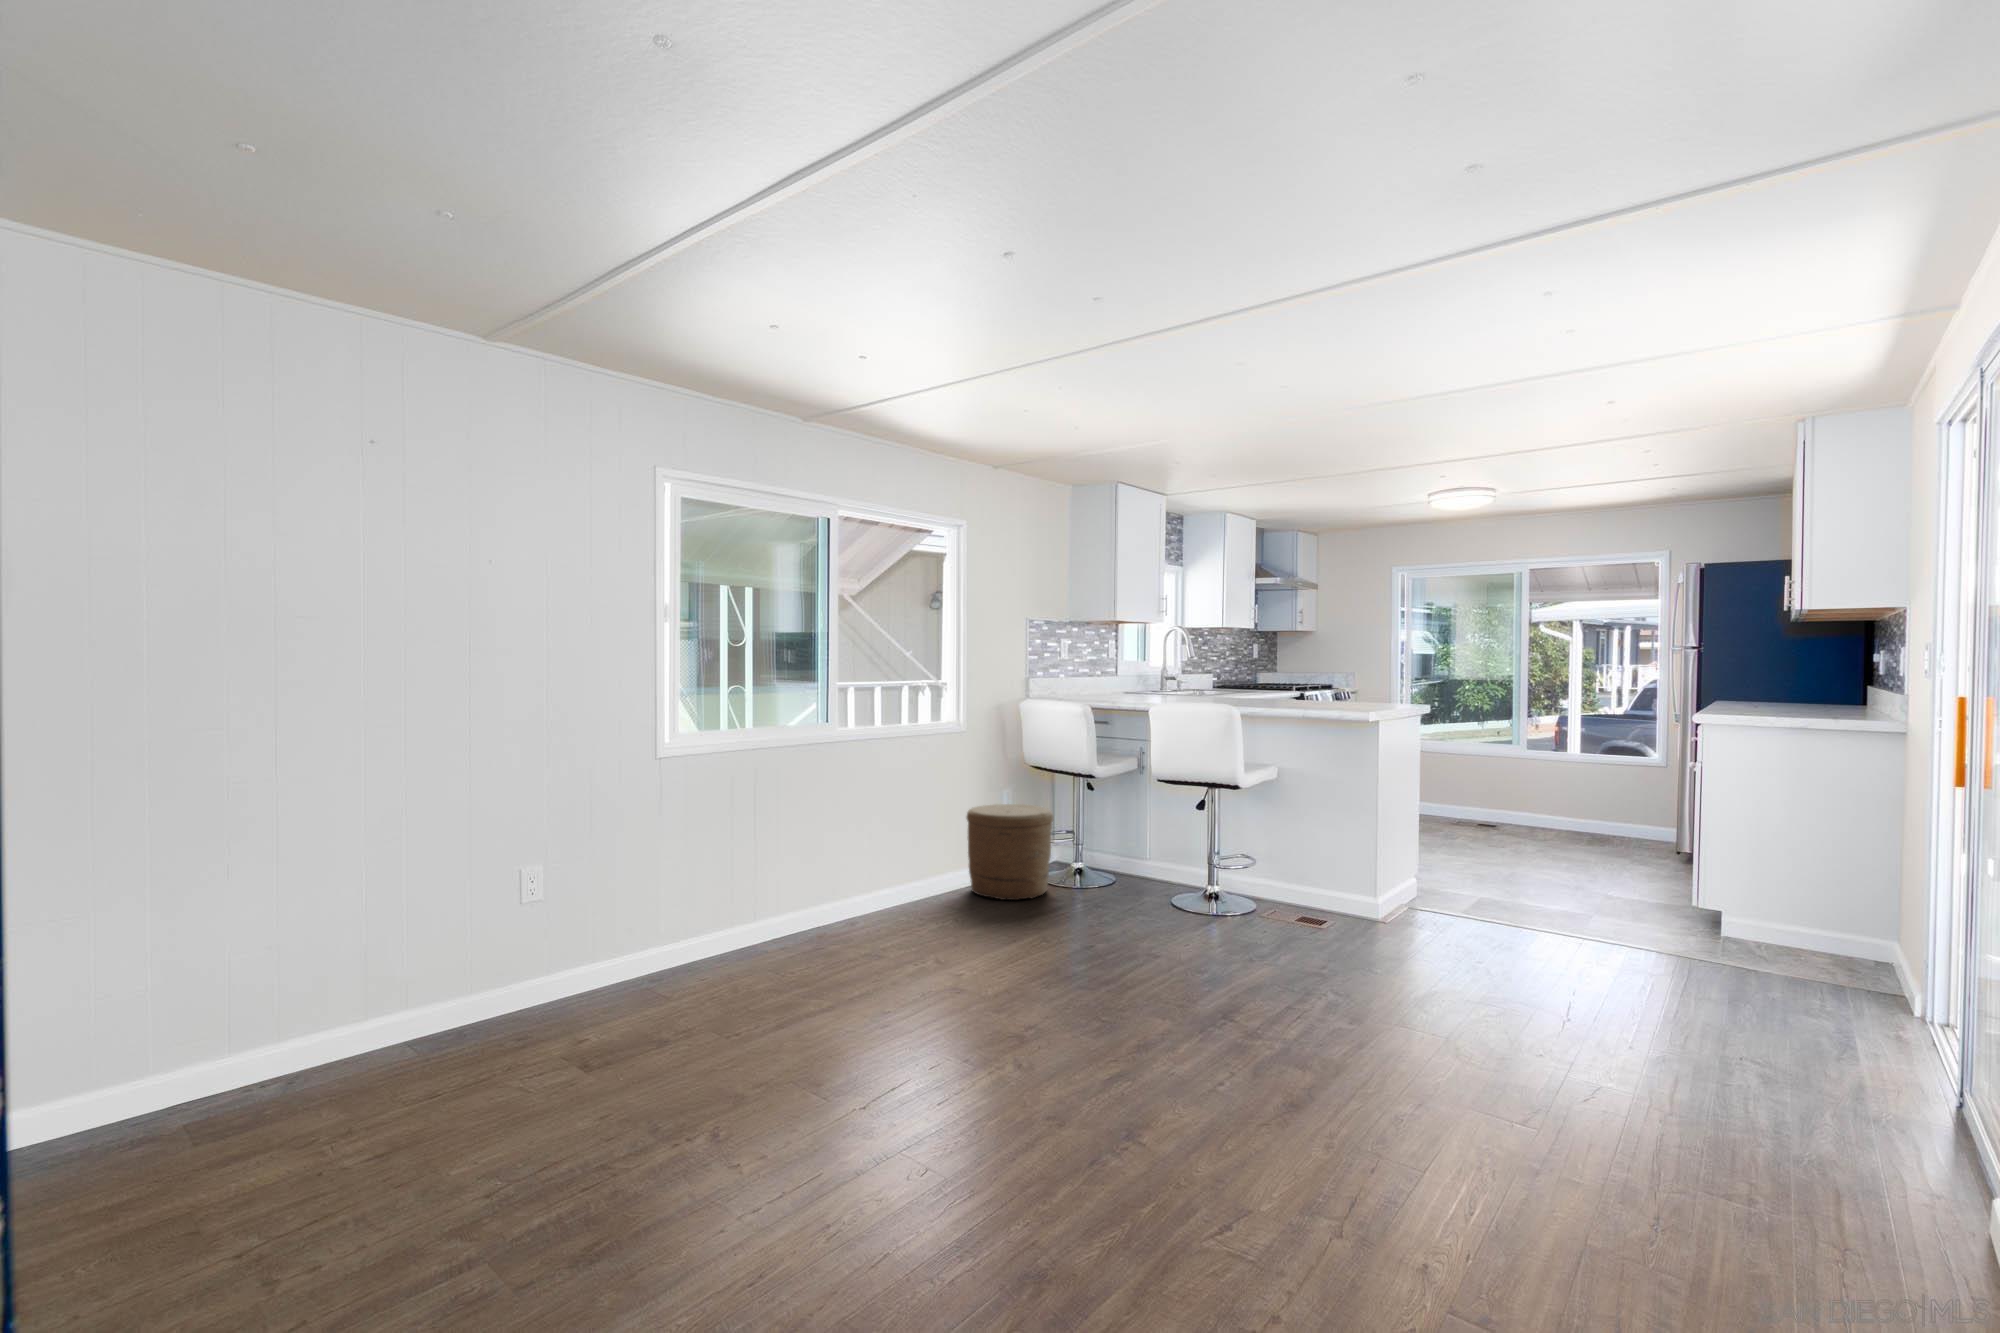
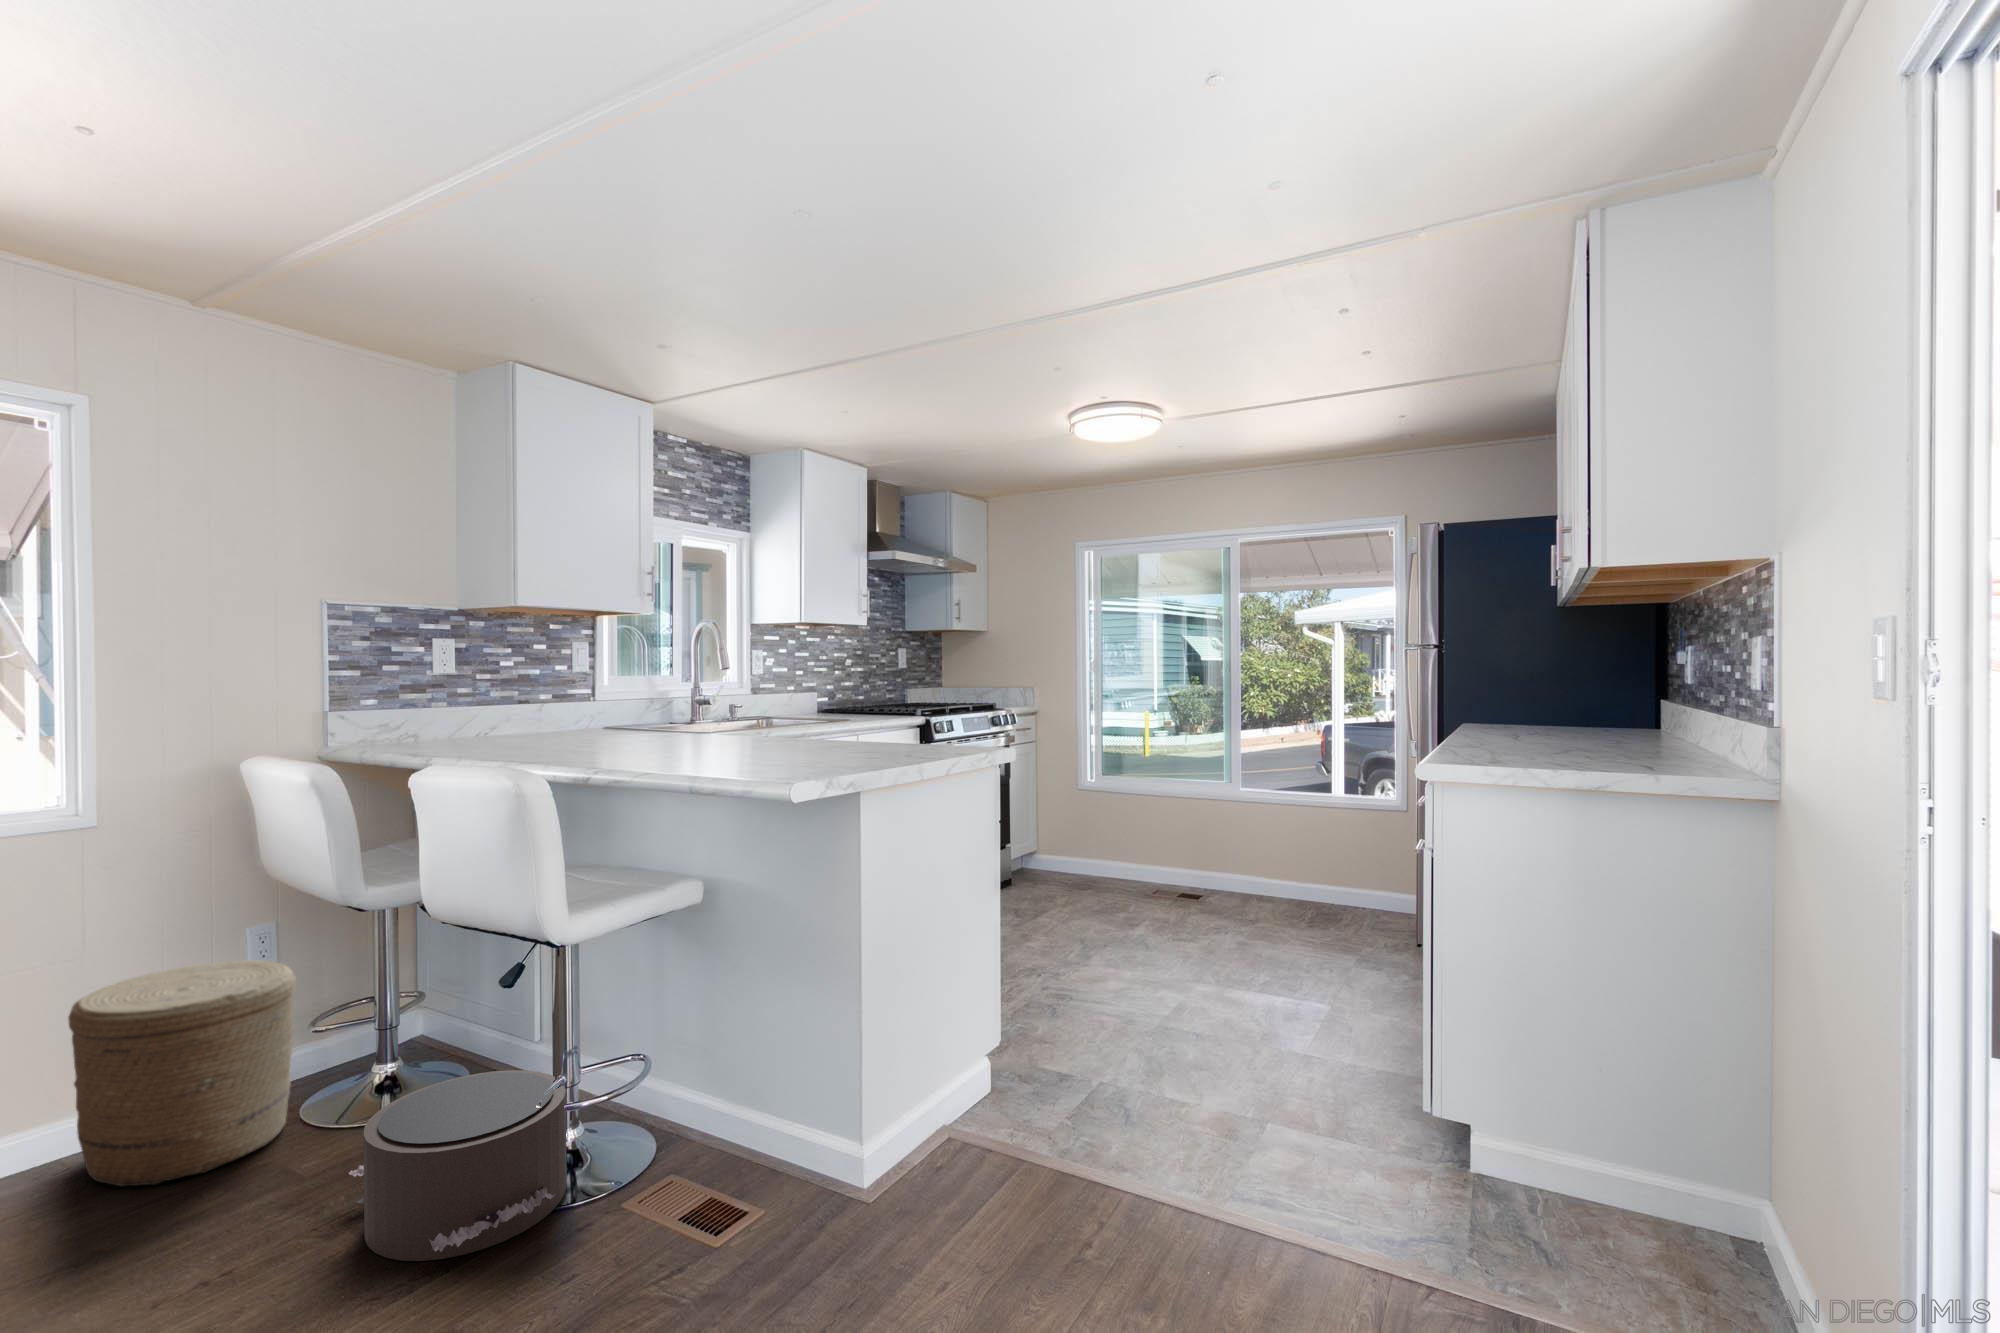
pouf: none [1120,858,1235,927] -> present [349,1070,567,1261]

